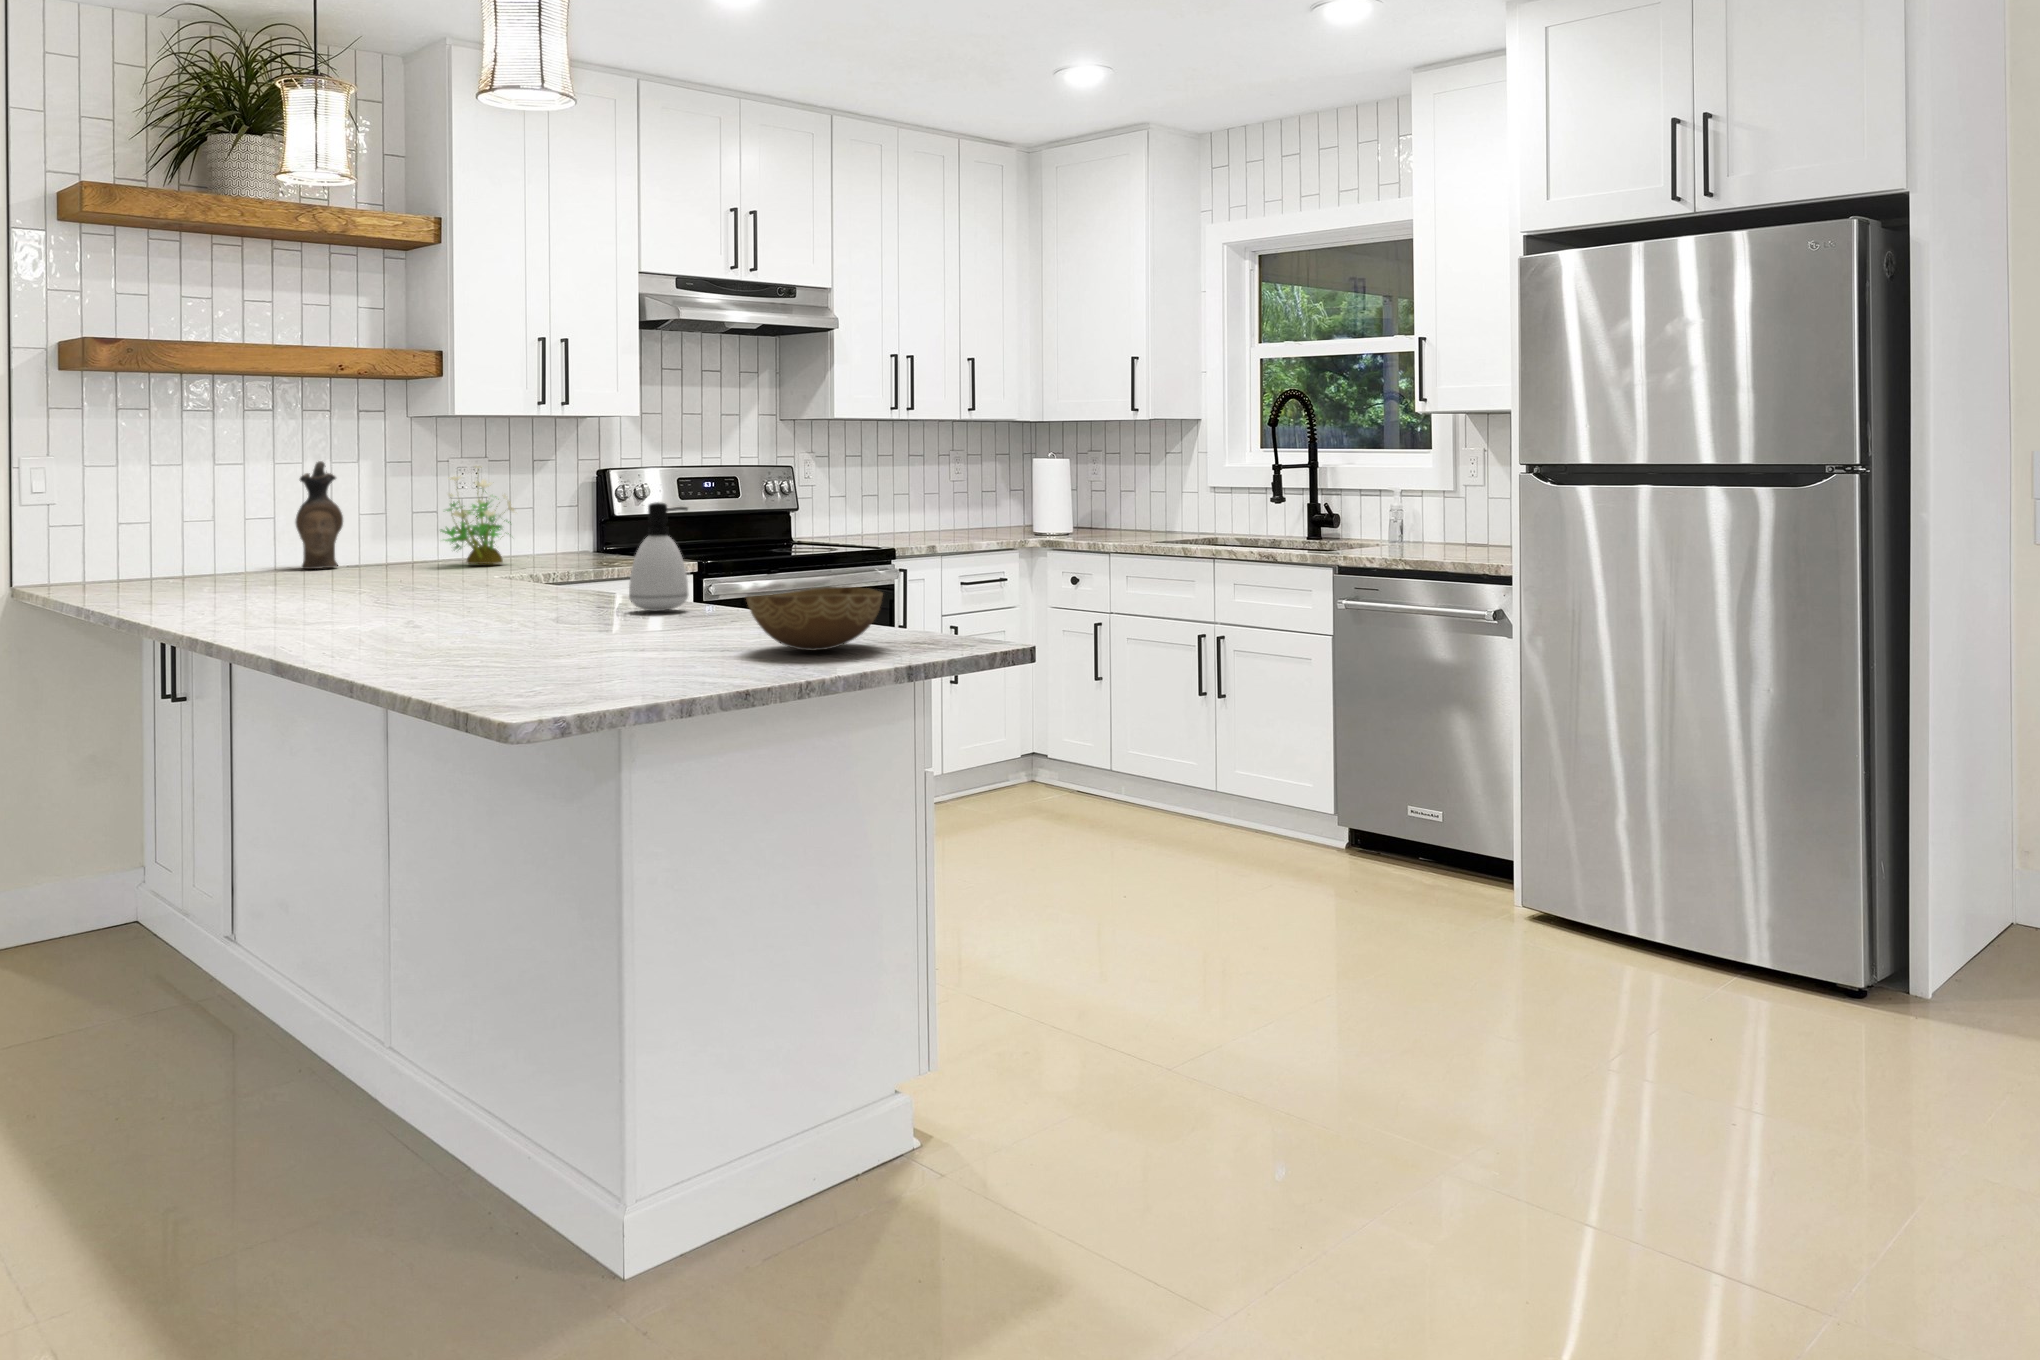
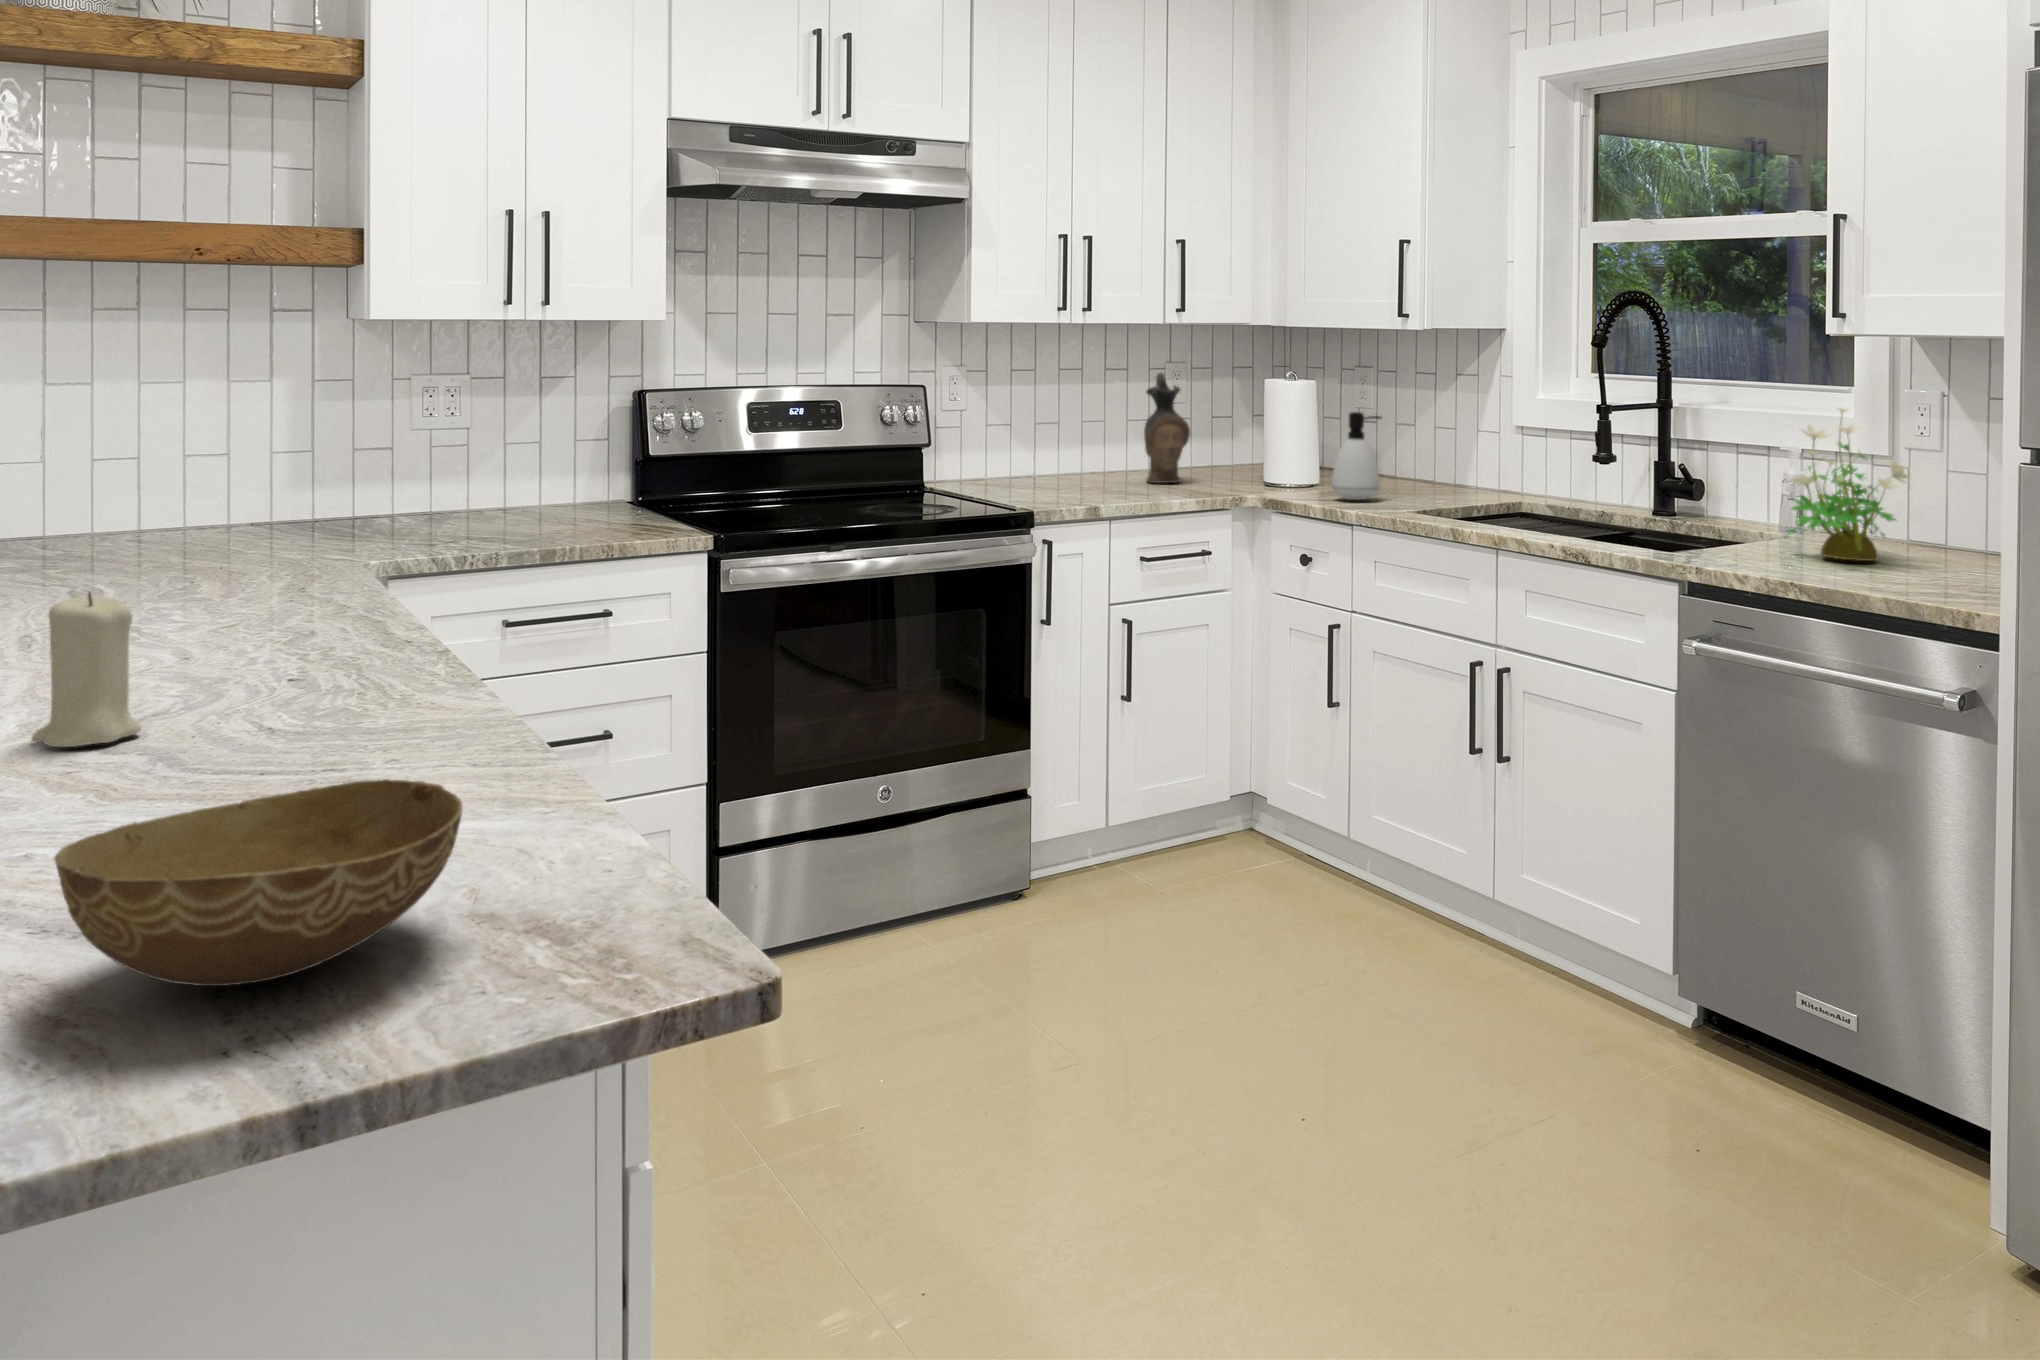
ceramic pitcher: present [296,461,343,569] -> present [1144,373,1190,483]
potted plant: present [441,466,514,564] -> present [1787,408,1909,561]
soap dispenser: present [629,502,688,611] -> present [1332,412,1381,500]
candle: none [523,542,574,621] -> present [31,592,141,747]

